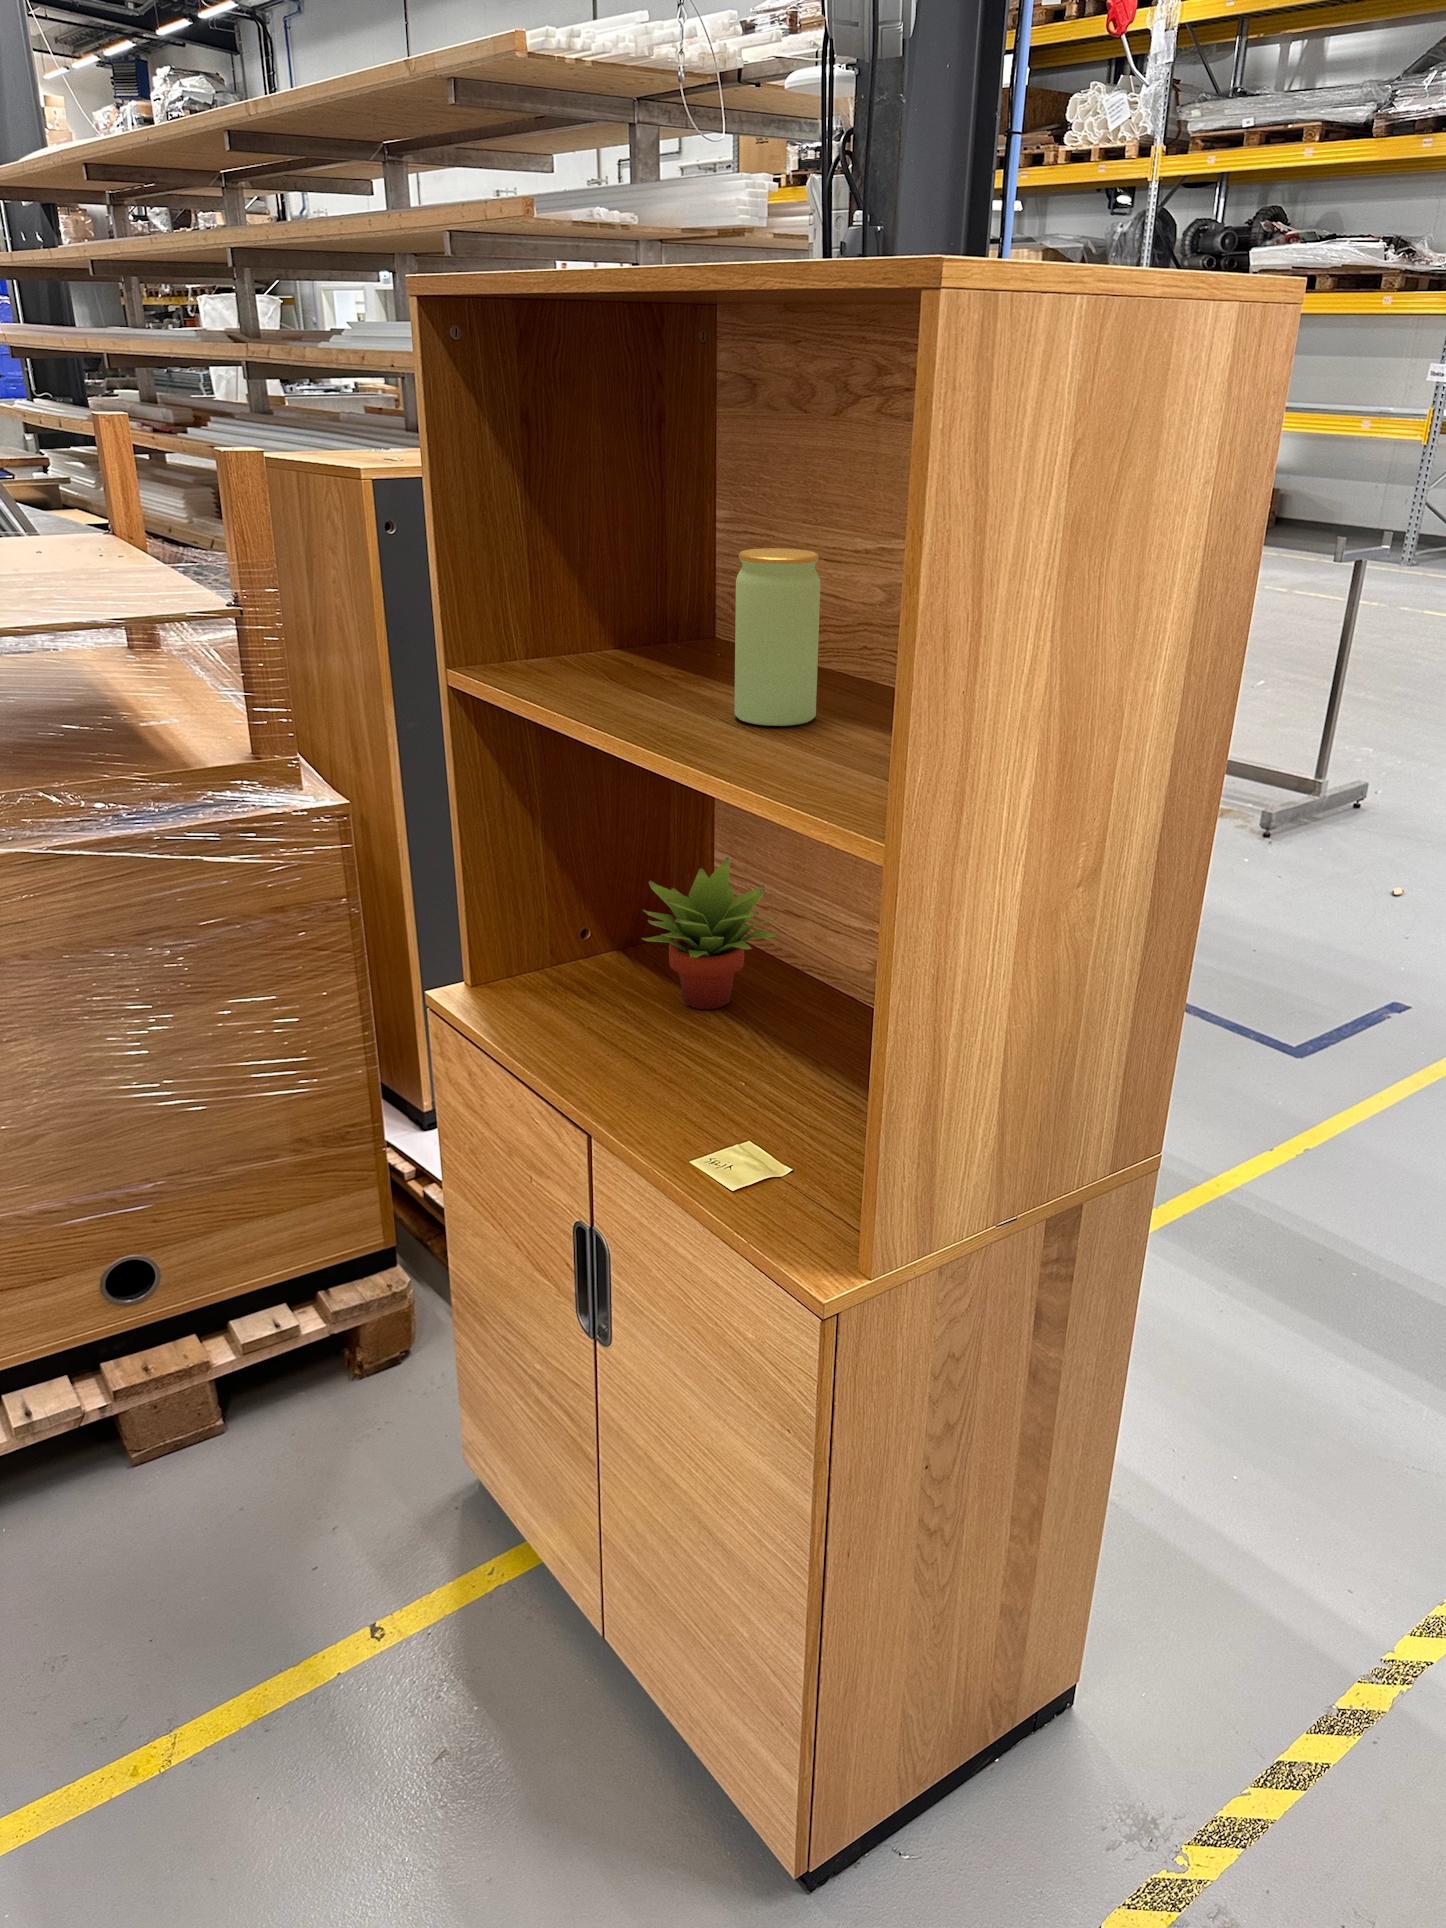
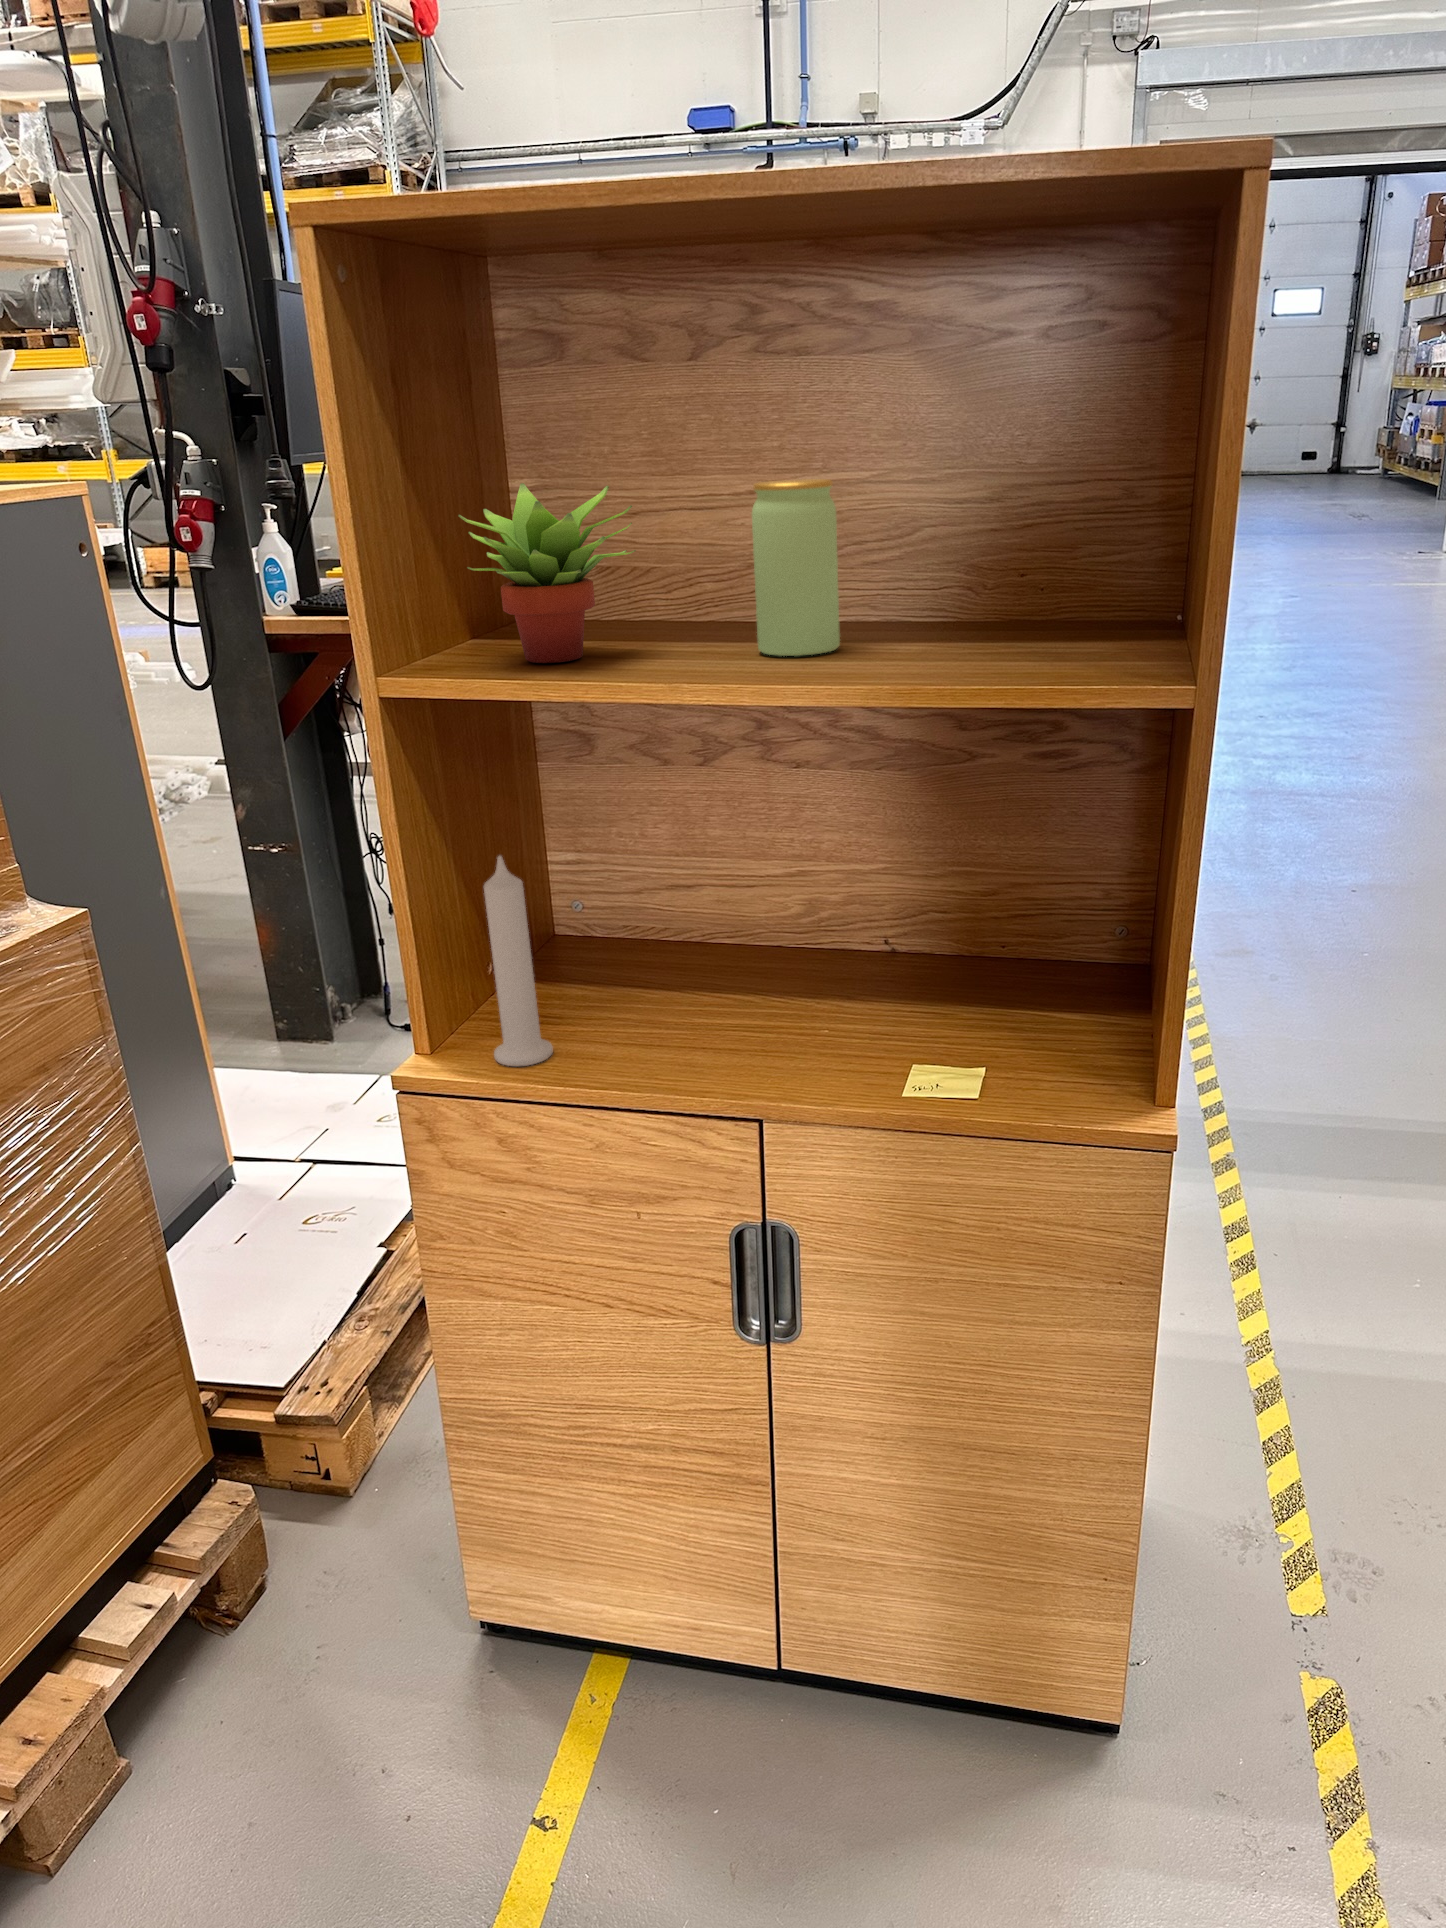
candle: none [513,834,564,1016] -> present [484,856,553,1066]
succulent plant: present [641,857,779,1009] -> present [458,483,636,663]

